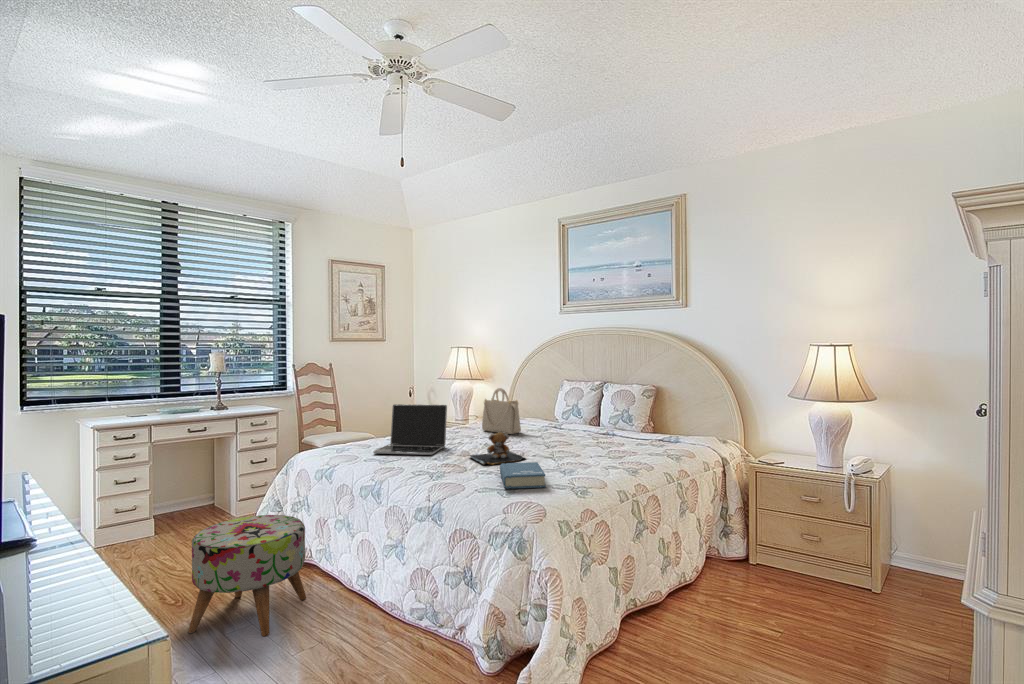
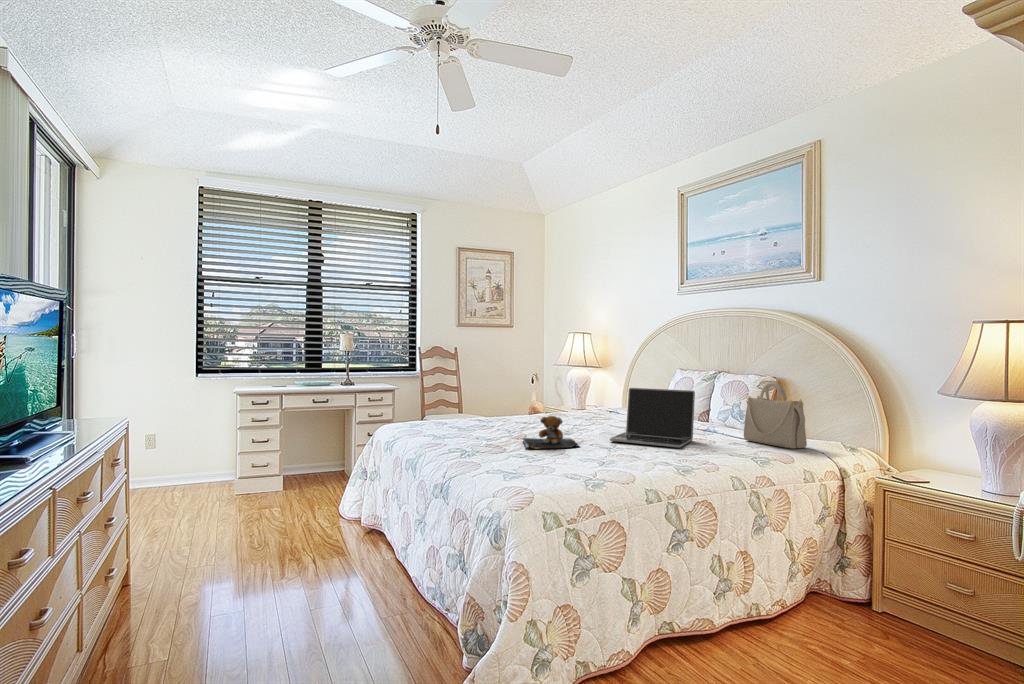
handbag: present [482,388,521,434] -> present [744,382,807,448]
laptop: present [373,404,447,455] -> present [610,388,695,448]
book: present [500,462,546,489] -> none [516,446,573,475]
ottoman: present [188,515,306,636] -> none [248,477,357,588]

